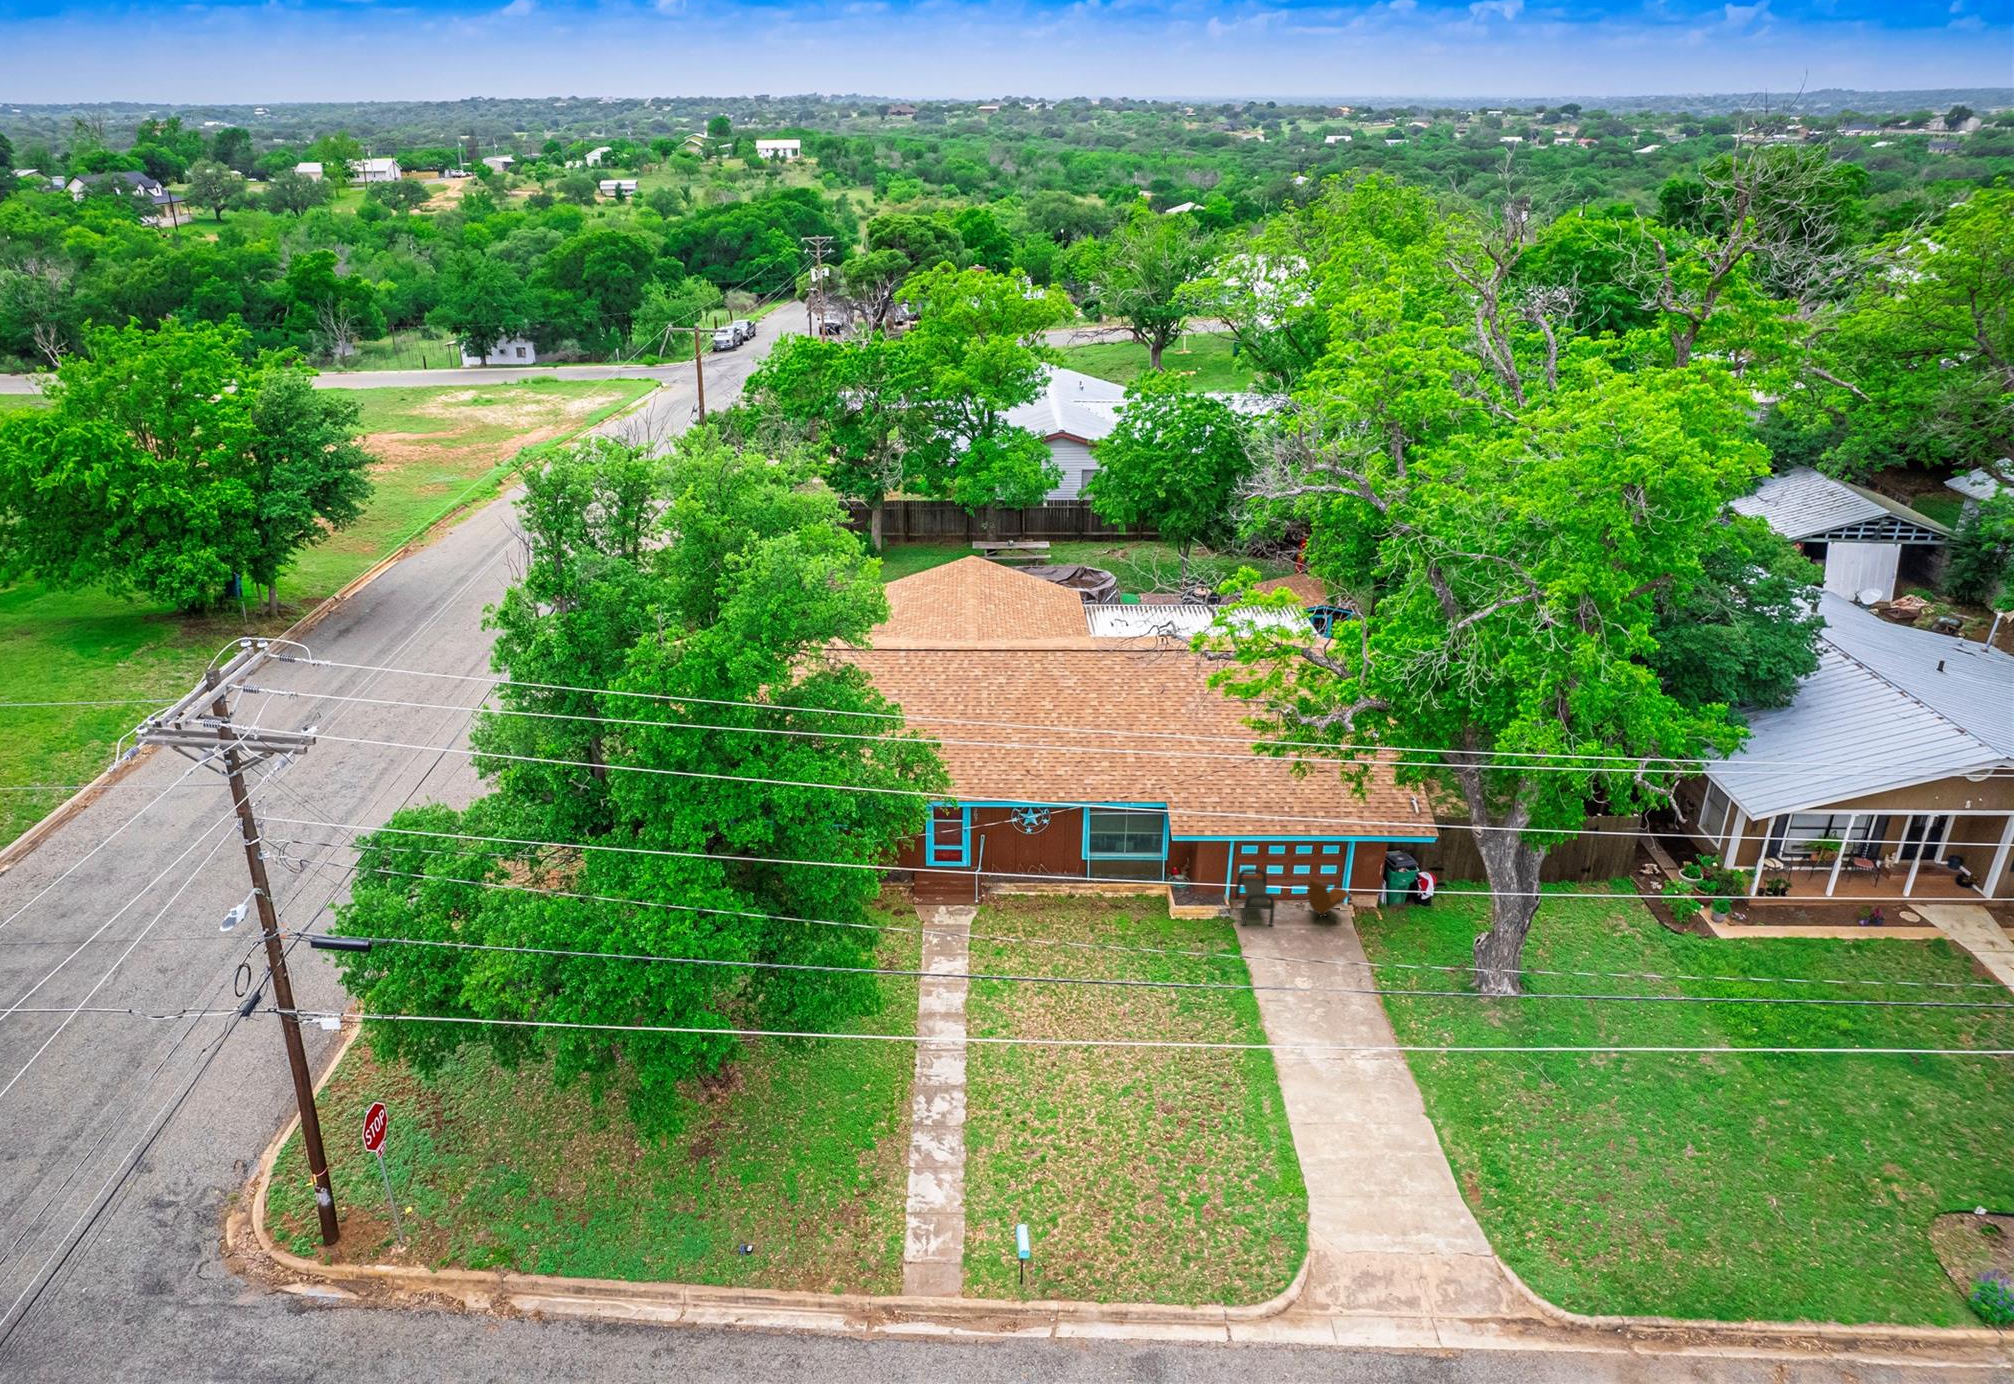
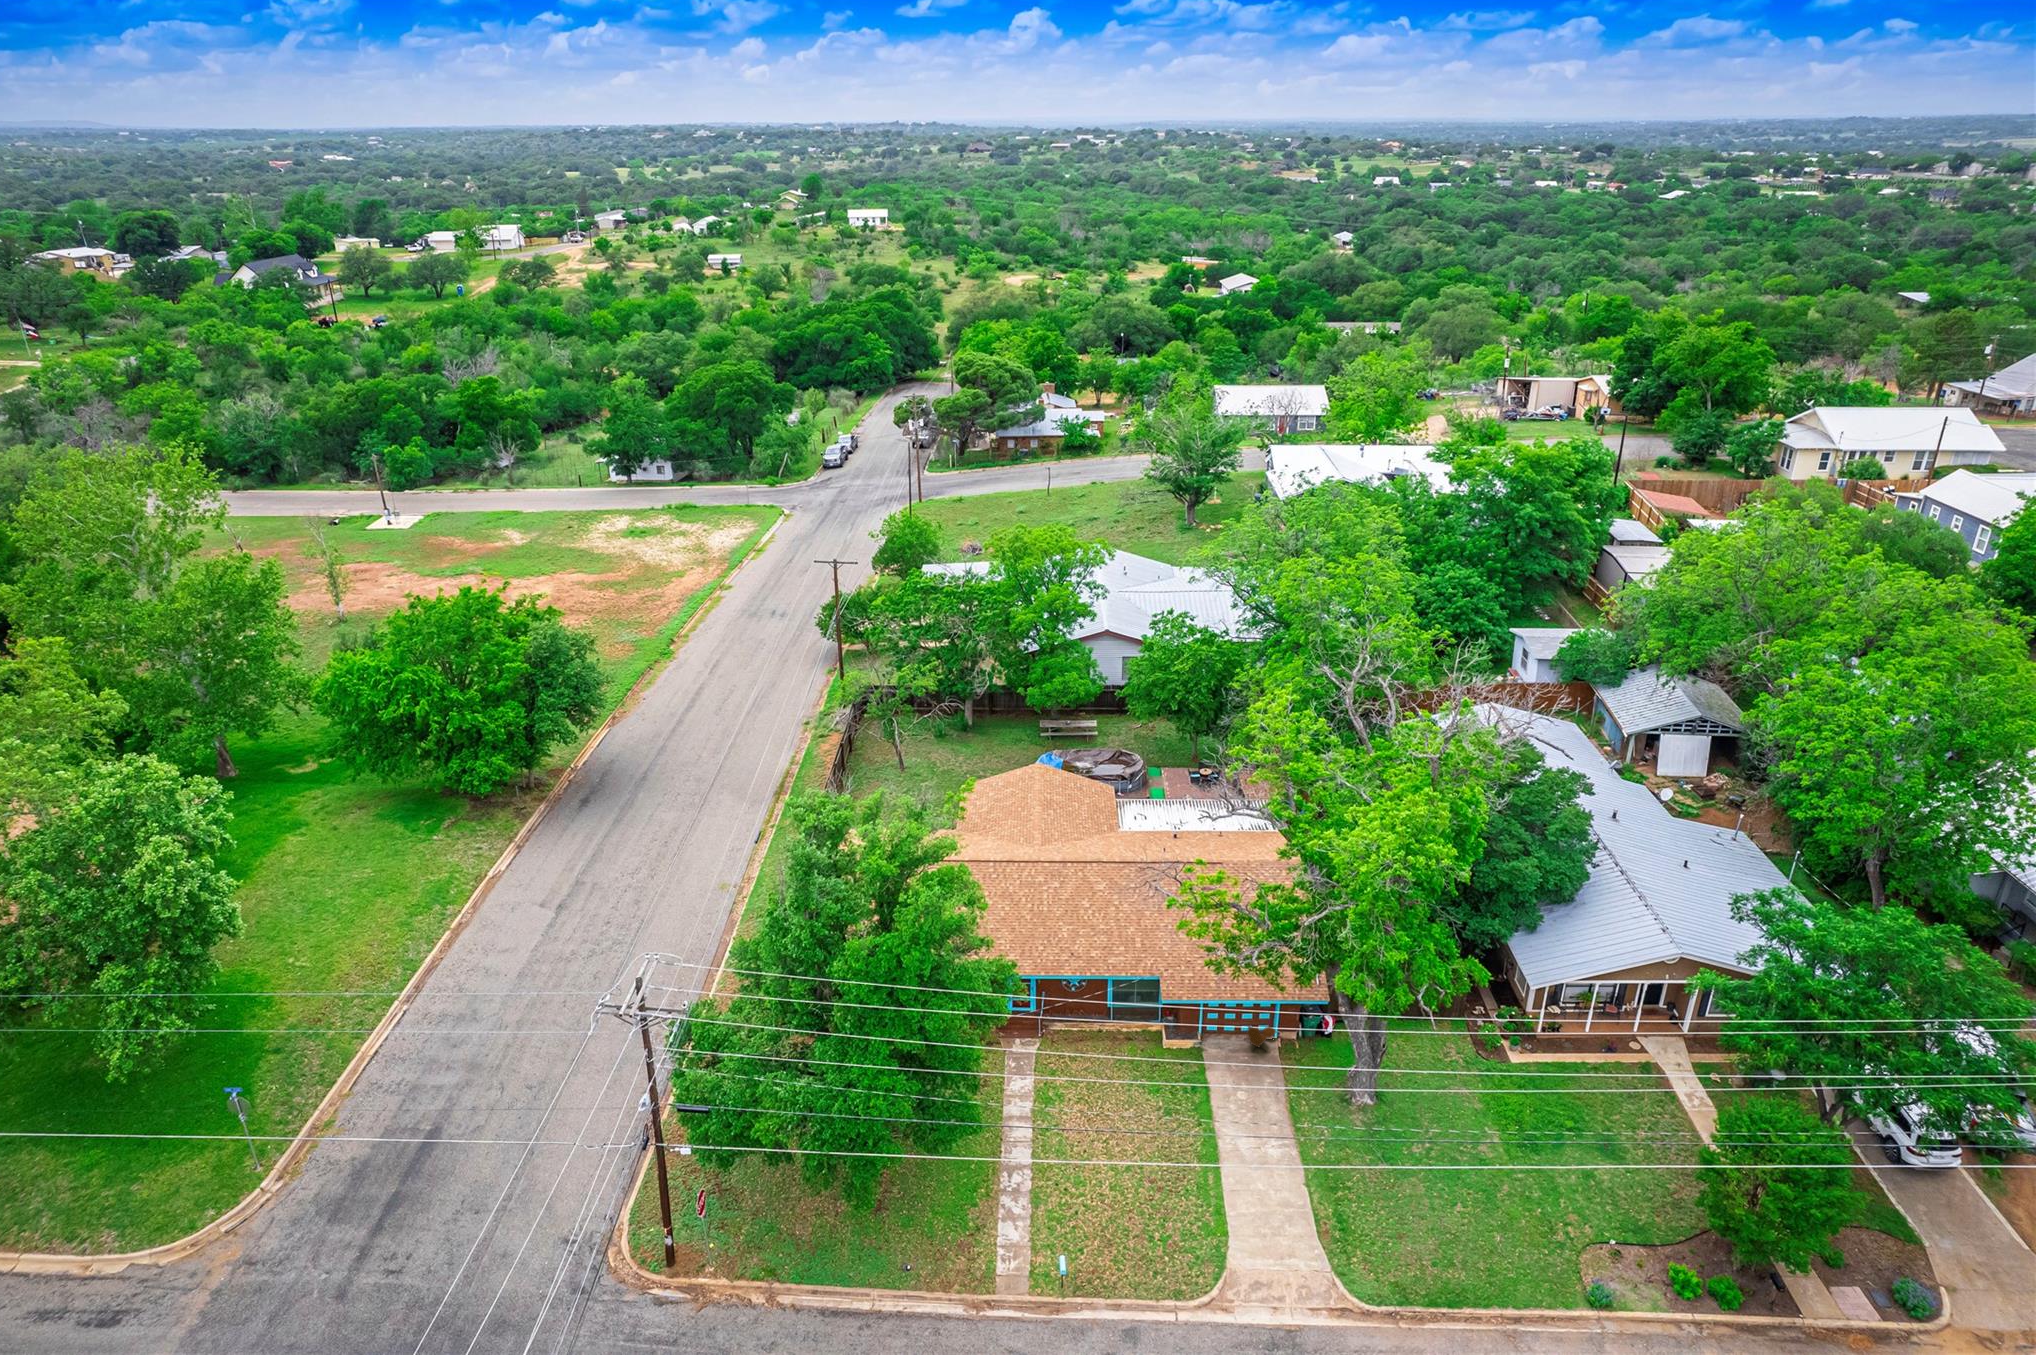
bench: present [1235,869,1275,926] -> none [1203,1015,1226,1054]

